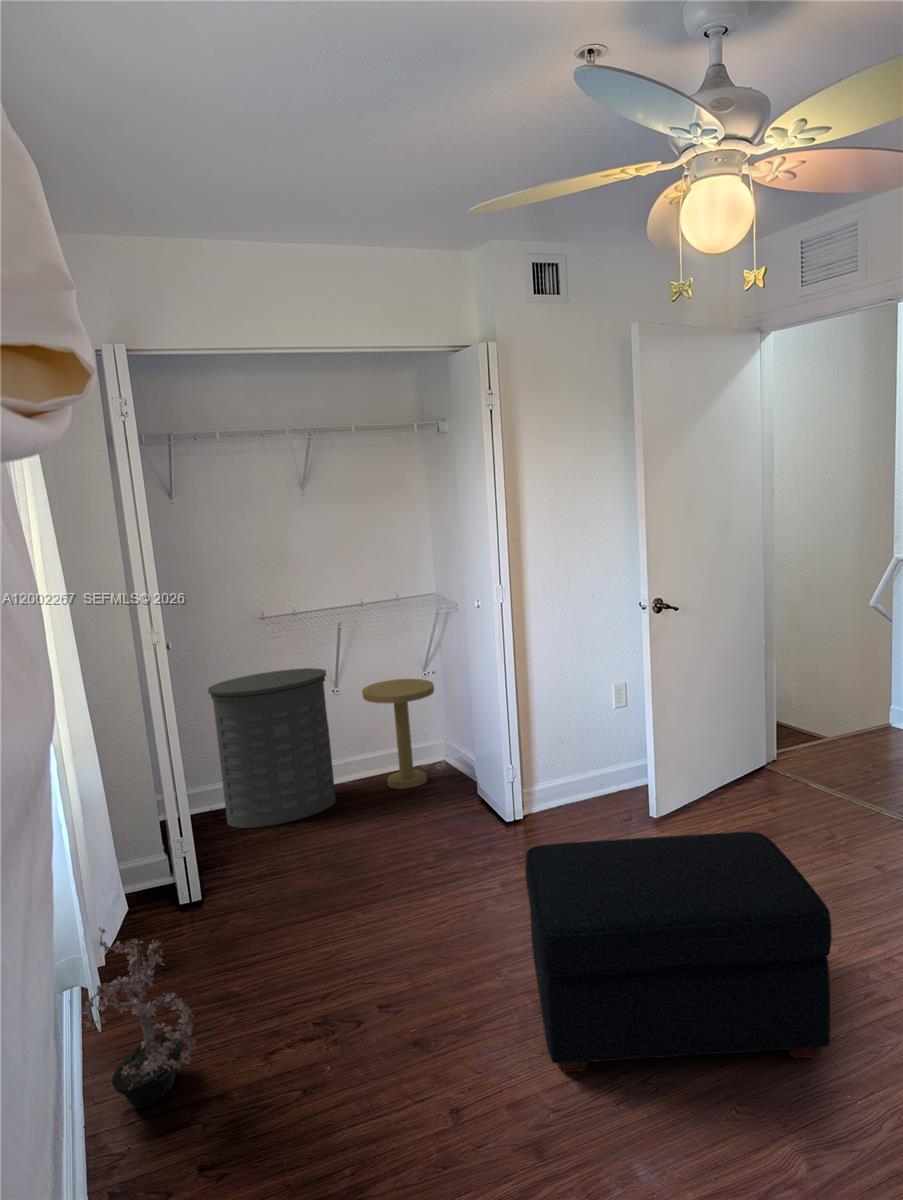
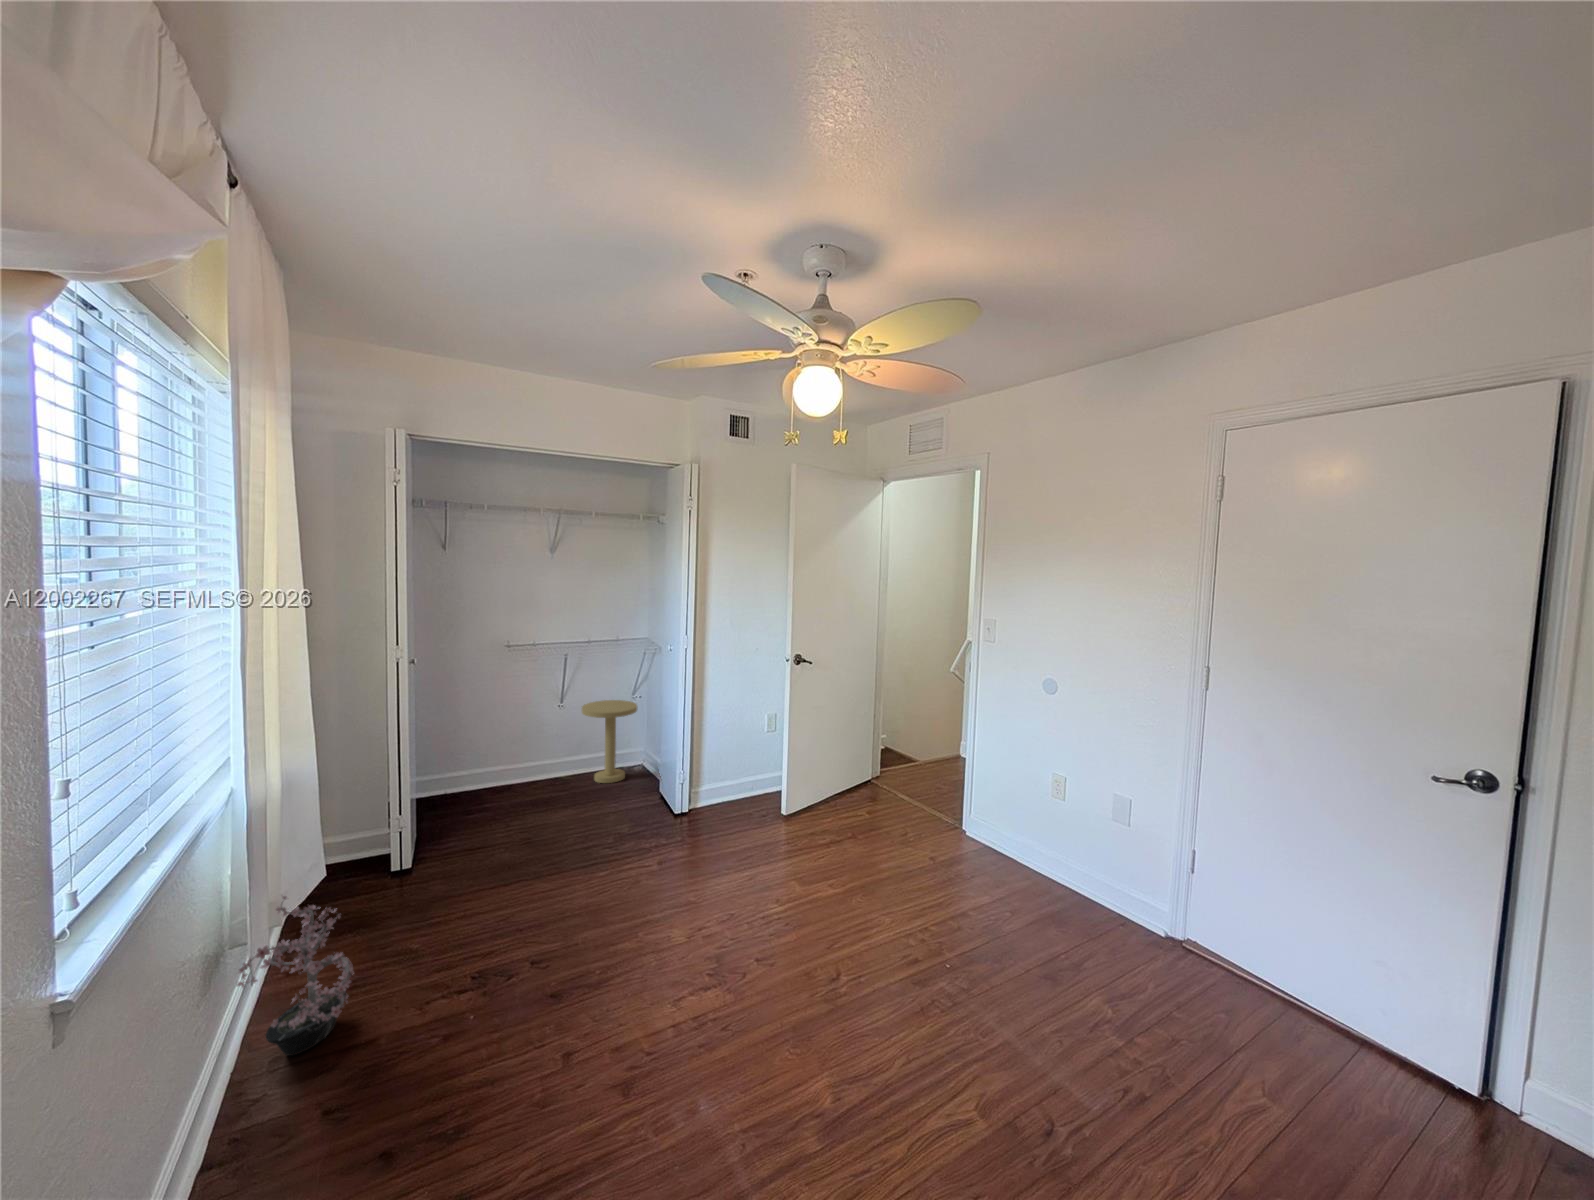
laundry hamper: present [208,668,336,828] -> none [453,687,553,809]
ottoman: present [525,832,832,1072] -> none [651,832,870,1020]

